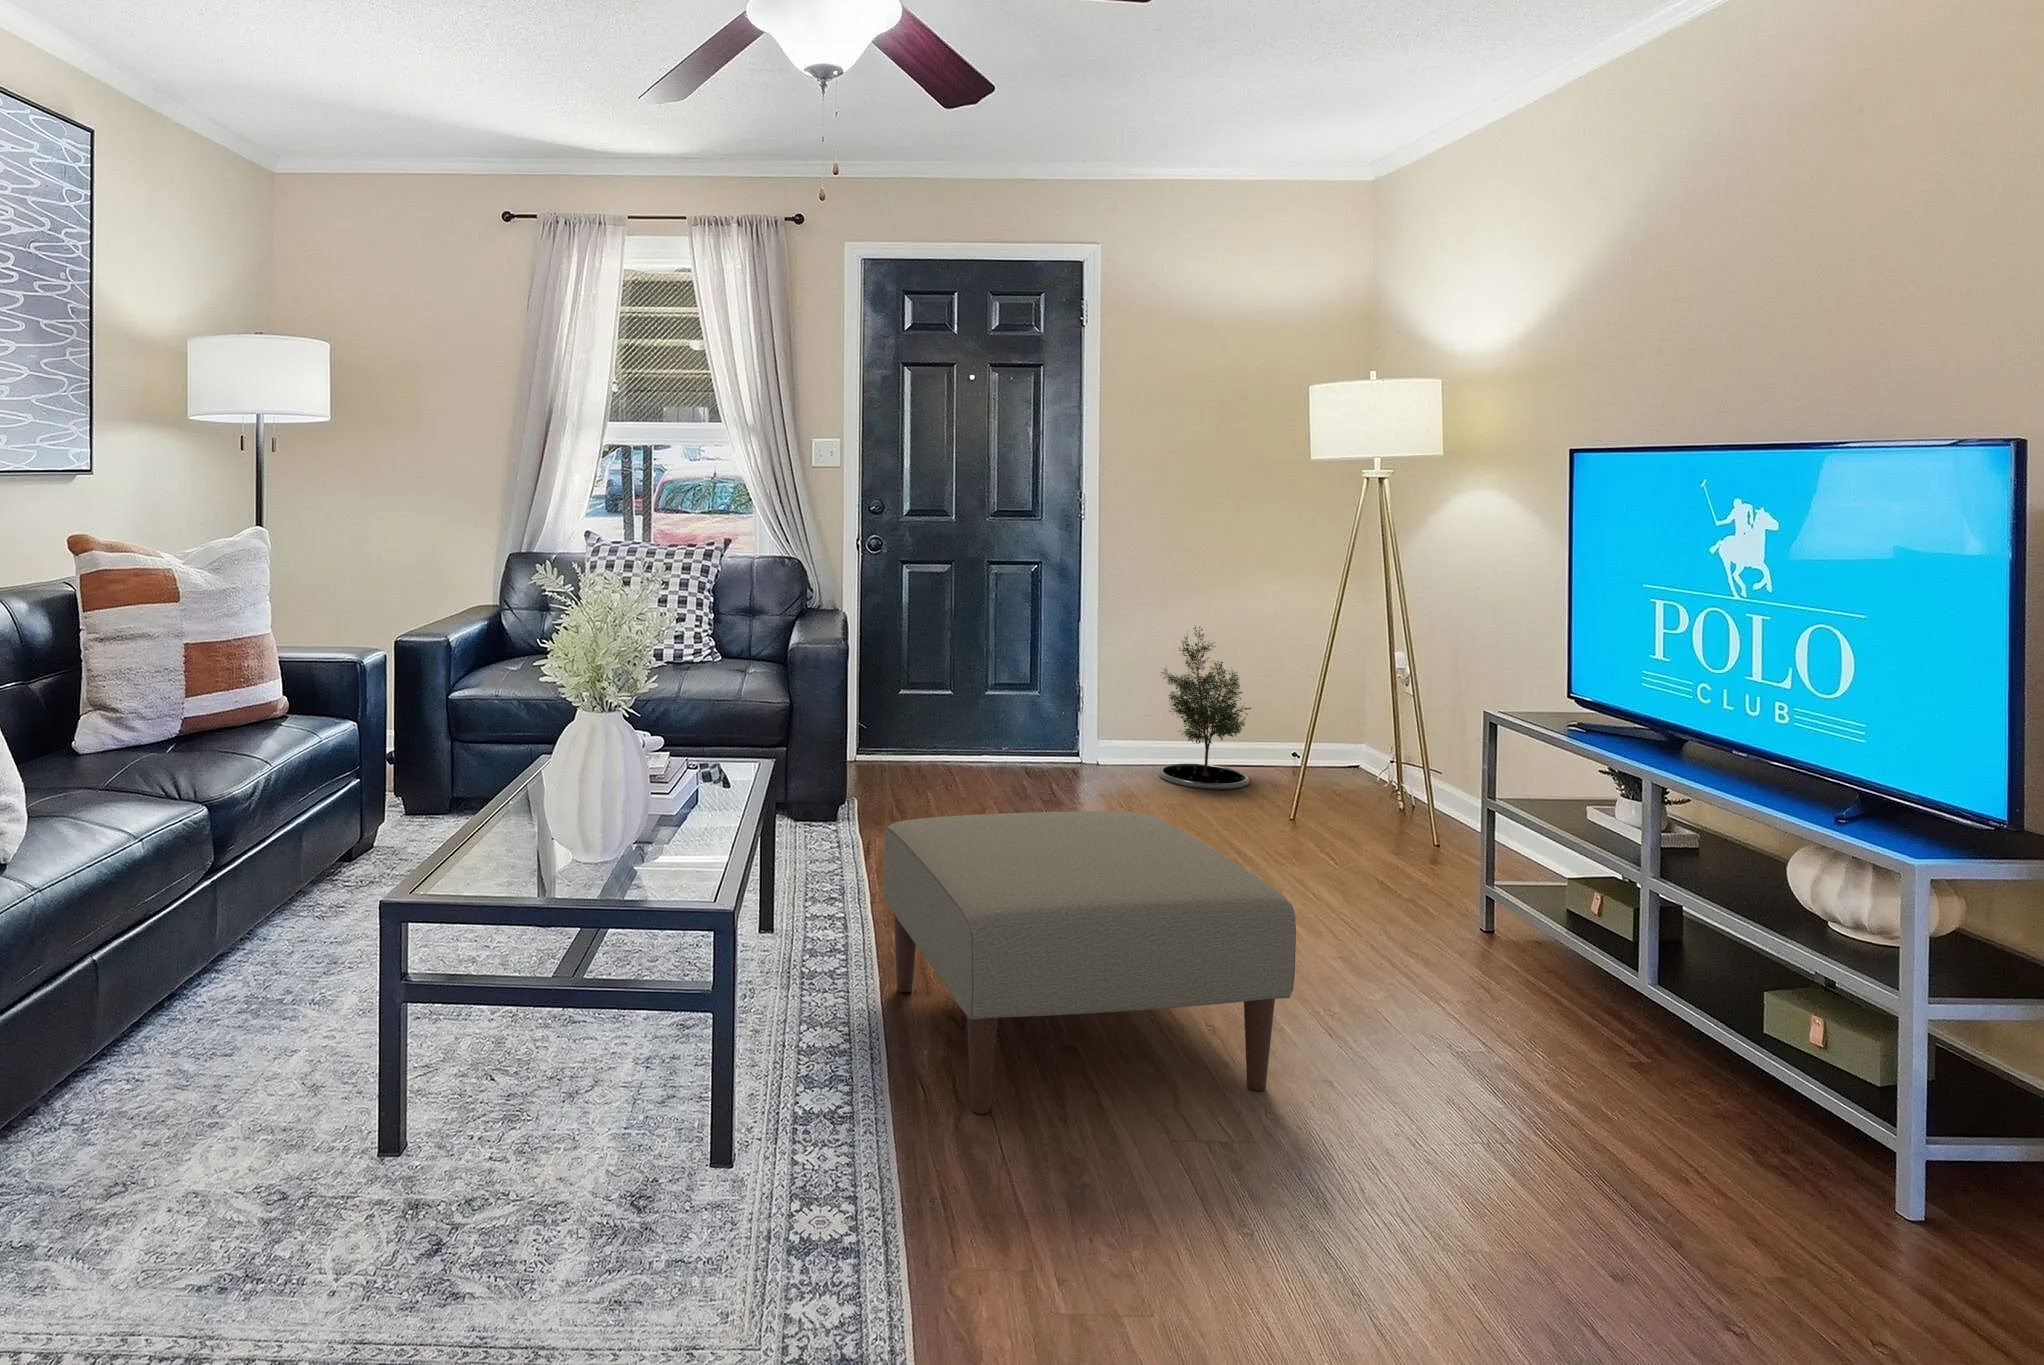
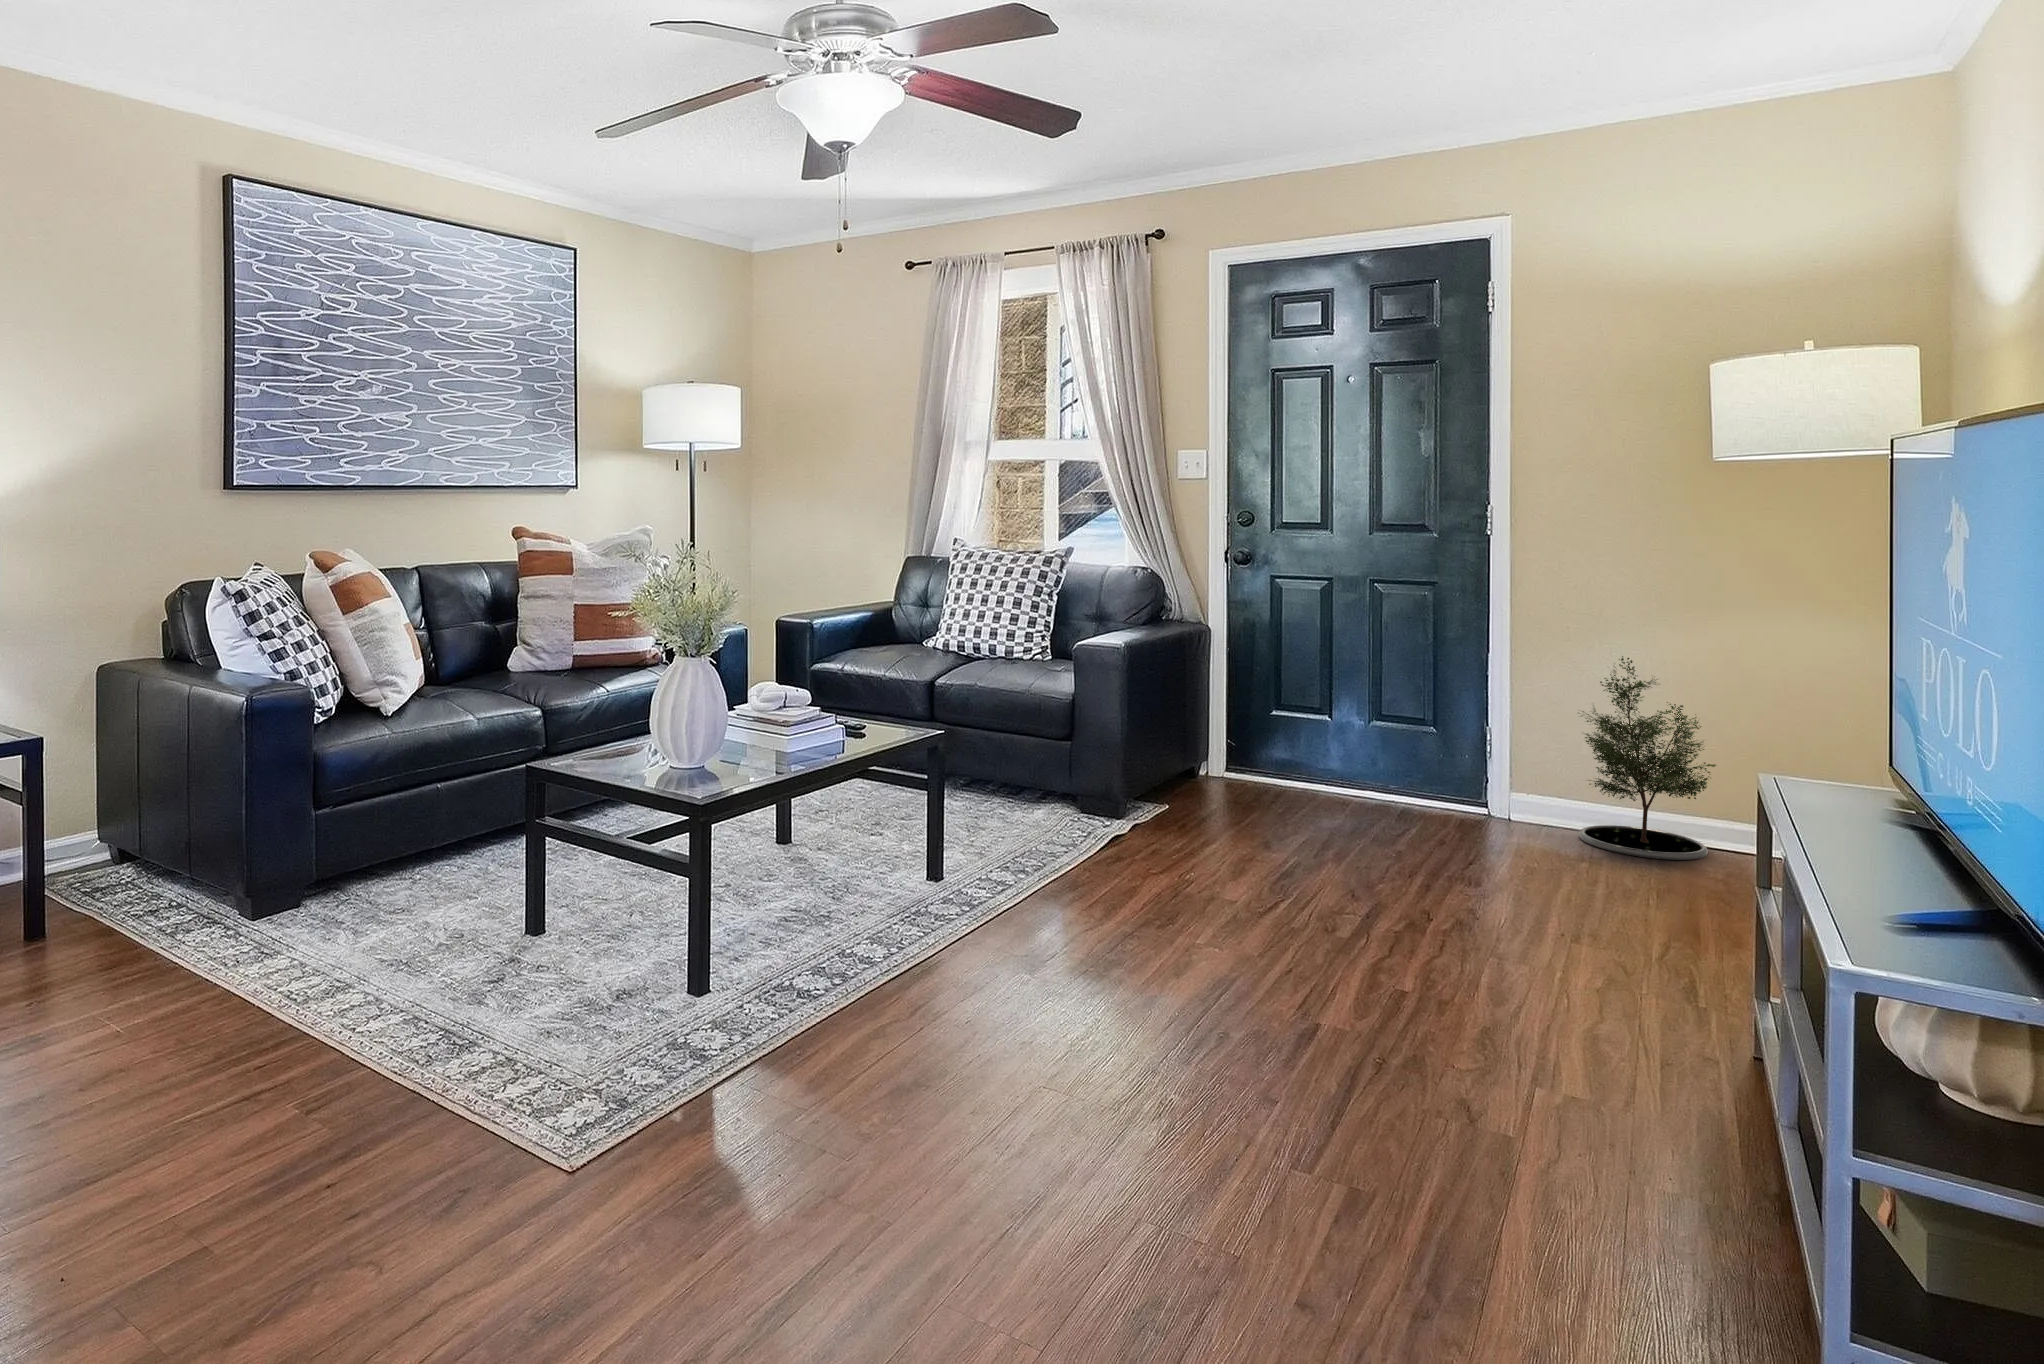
ottoman: present [883,811,1296,1114] -> none [895,780,1241,1063]

